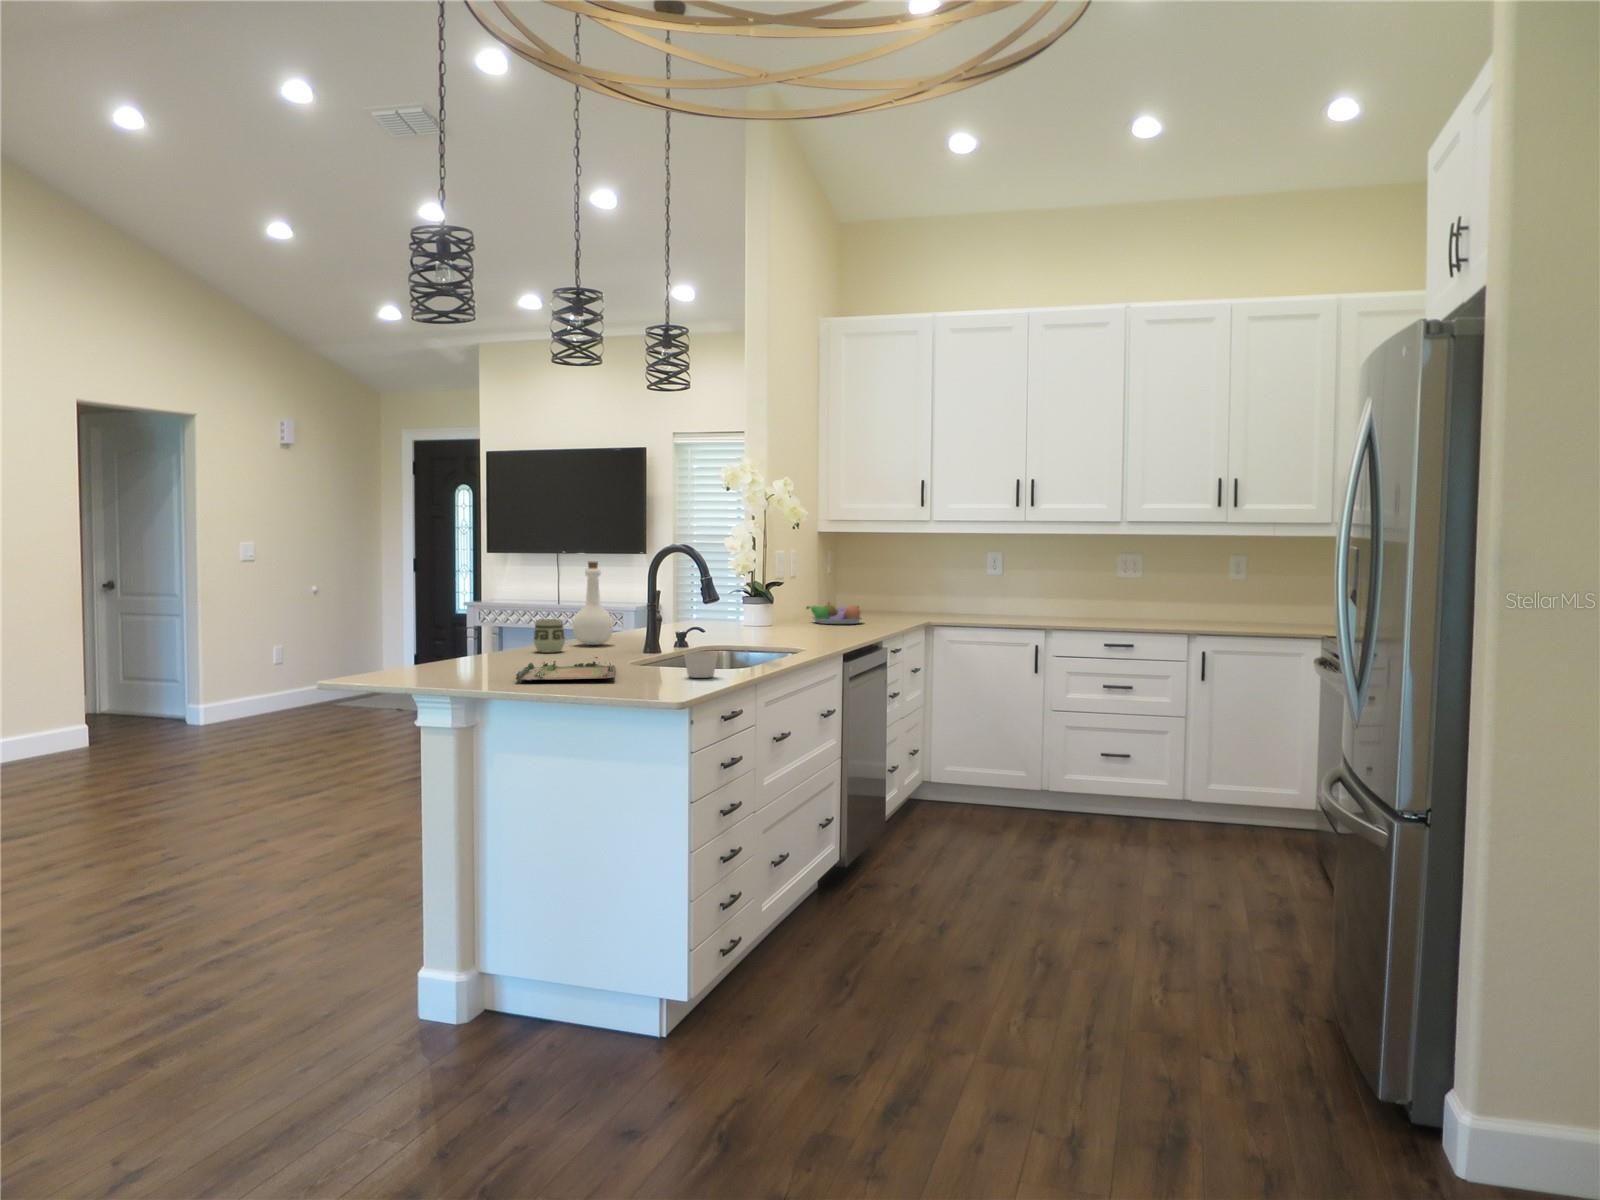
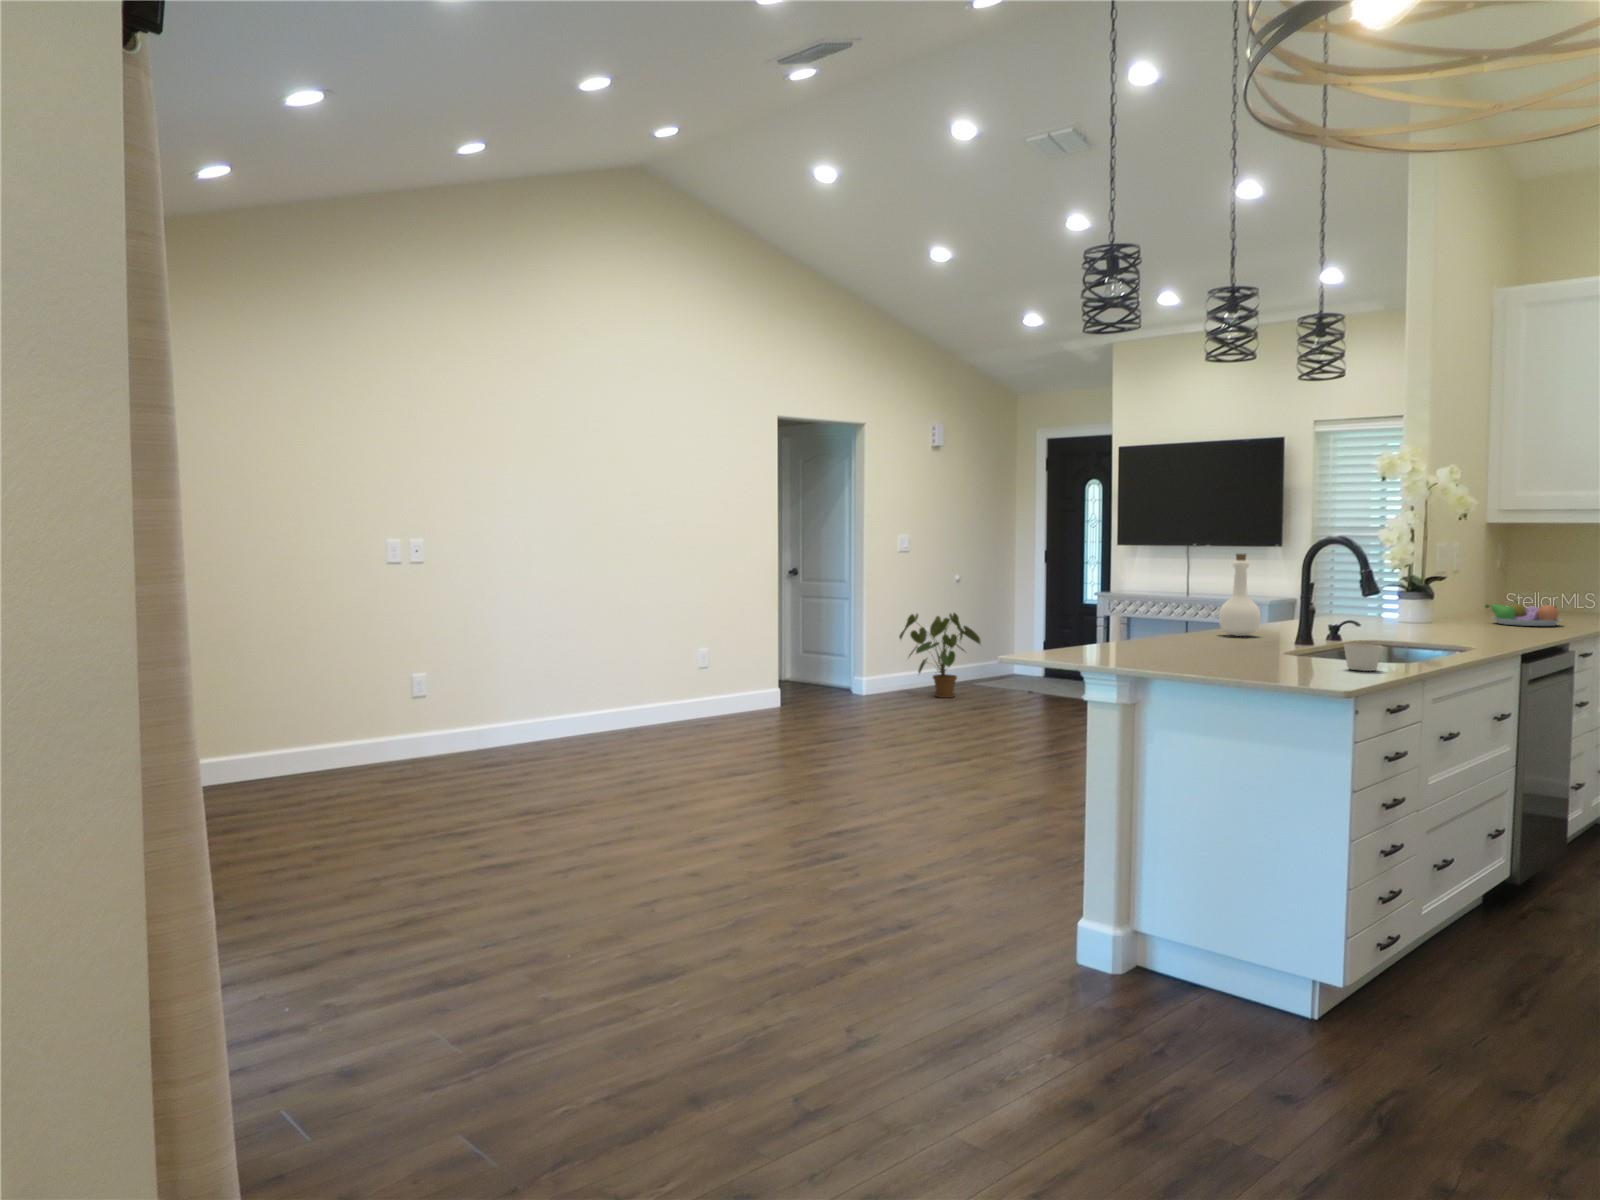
cup: present [534,619,565,653] -> none [1181,609,1212,641]
house plant: none [246,625,348,720] -> present [899,613,981,698]
tray: present [516,657,615,682] -> none [1172,643,1270,665]

